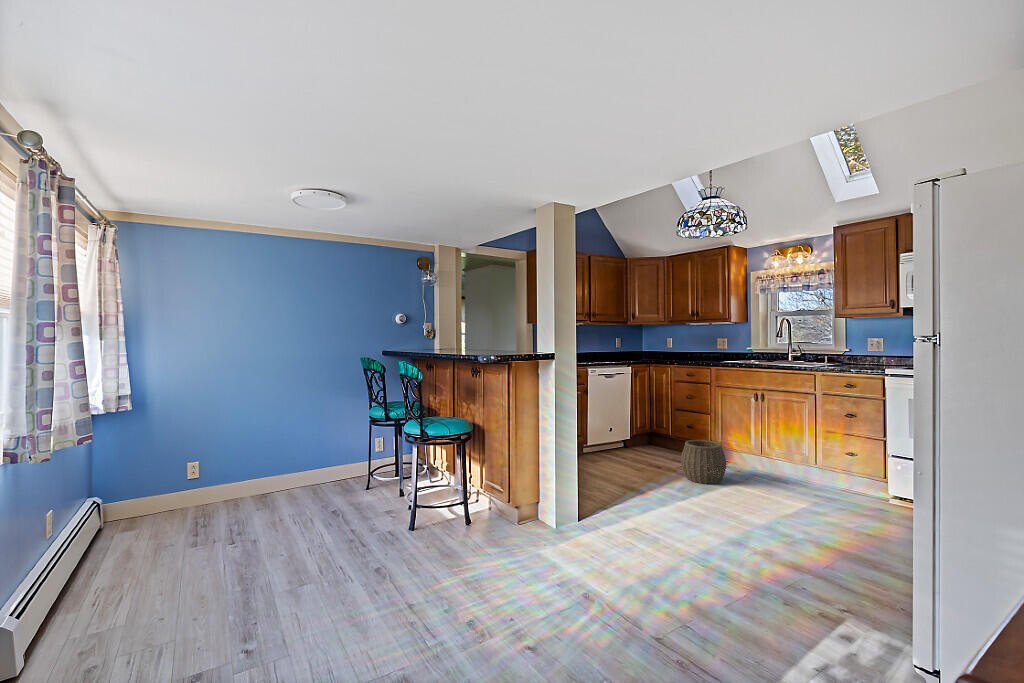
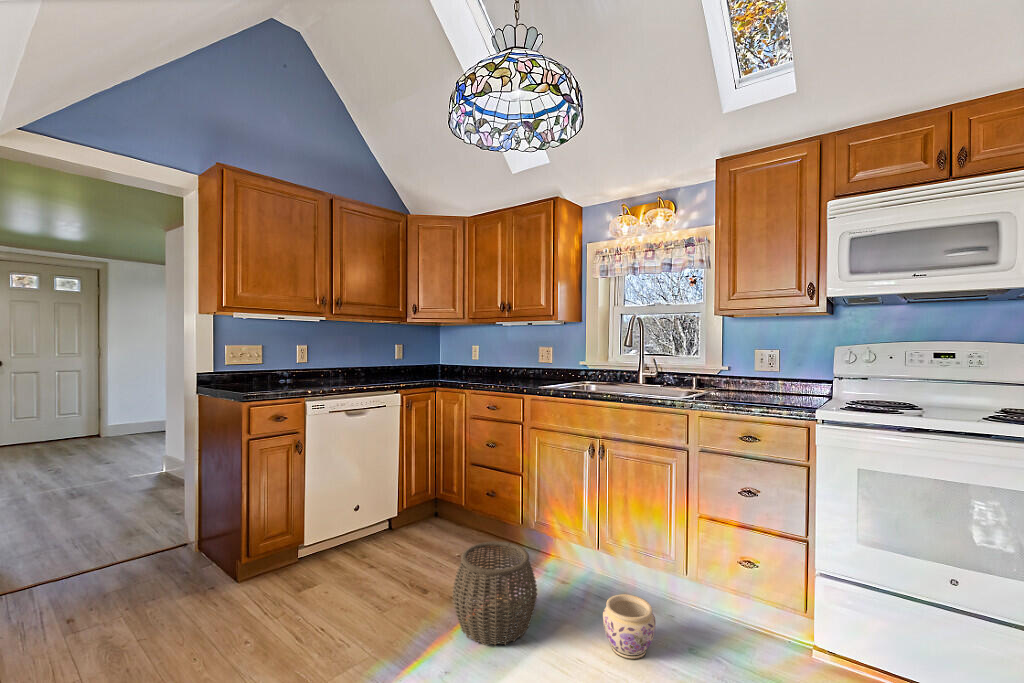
planter: none [764,465,794,493] -> present [603,594,656,660]

